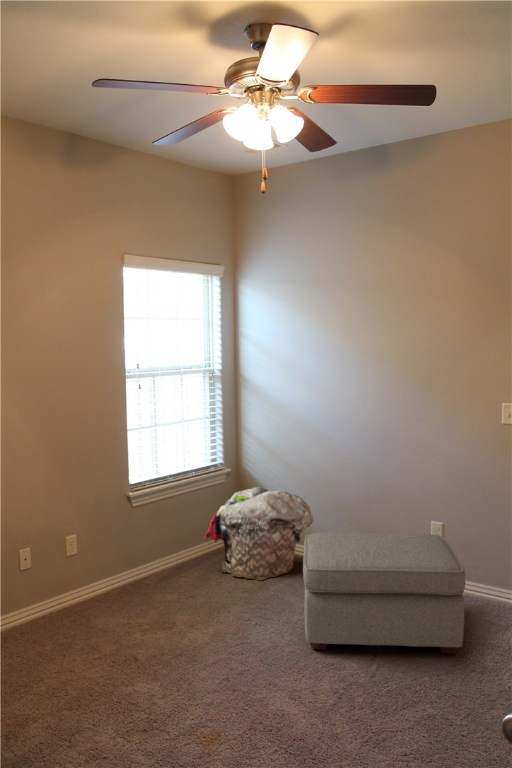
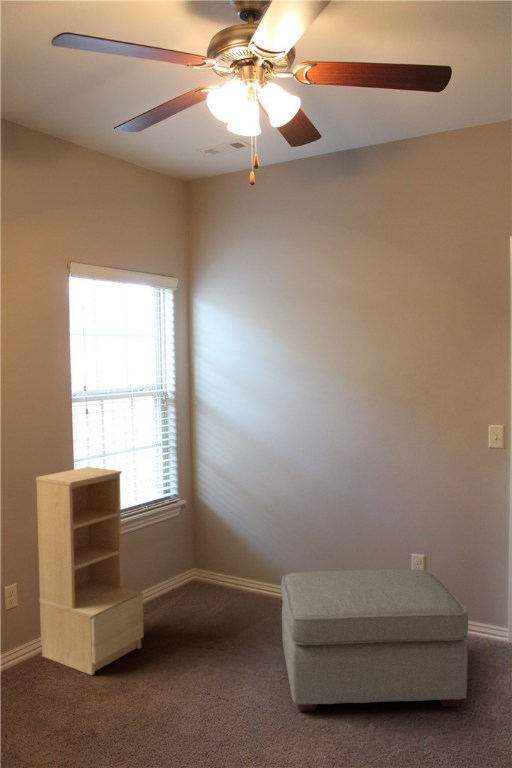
bookshelf: none [95,435,186,612] -> present [36,467,143,675]
laundry basket: present [205,487,313,580] -> none [160,521,282,628]

